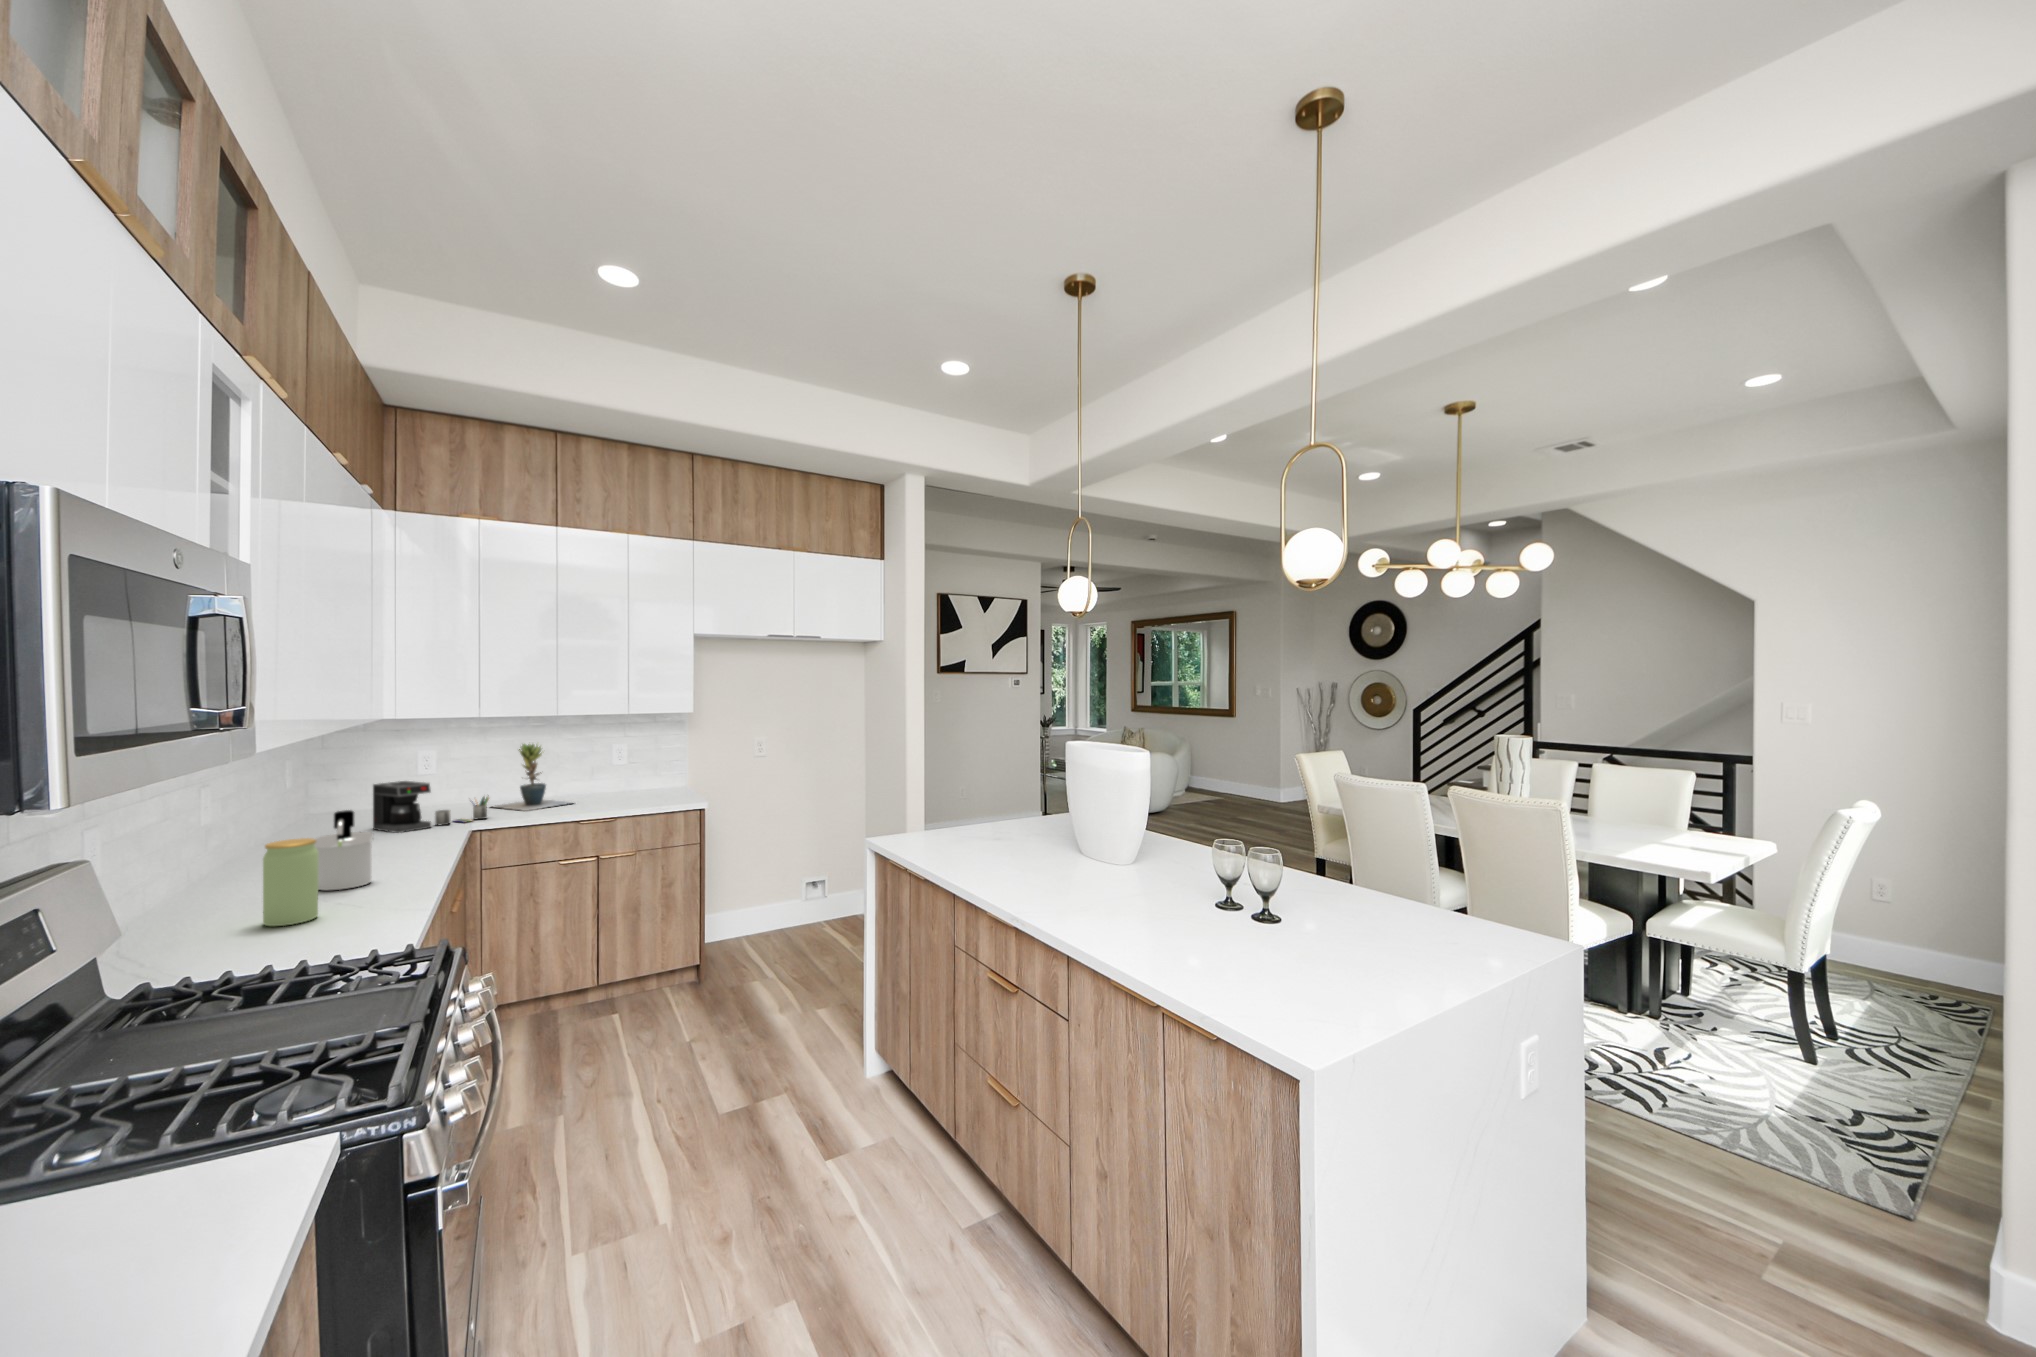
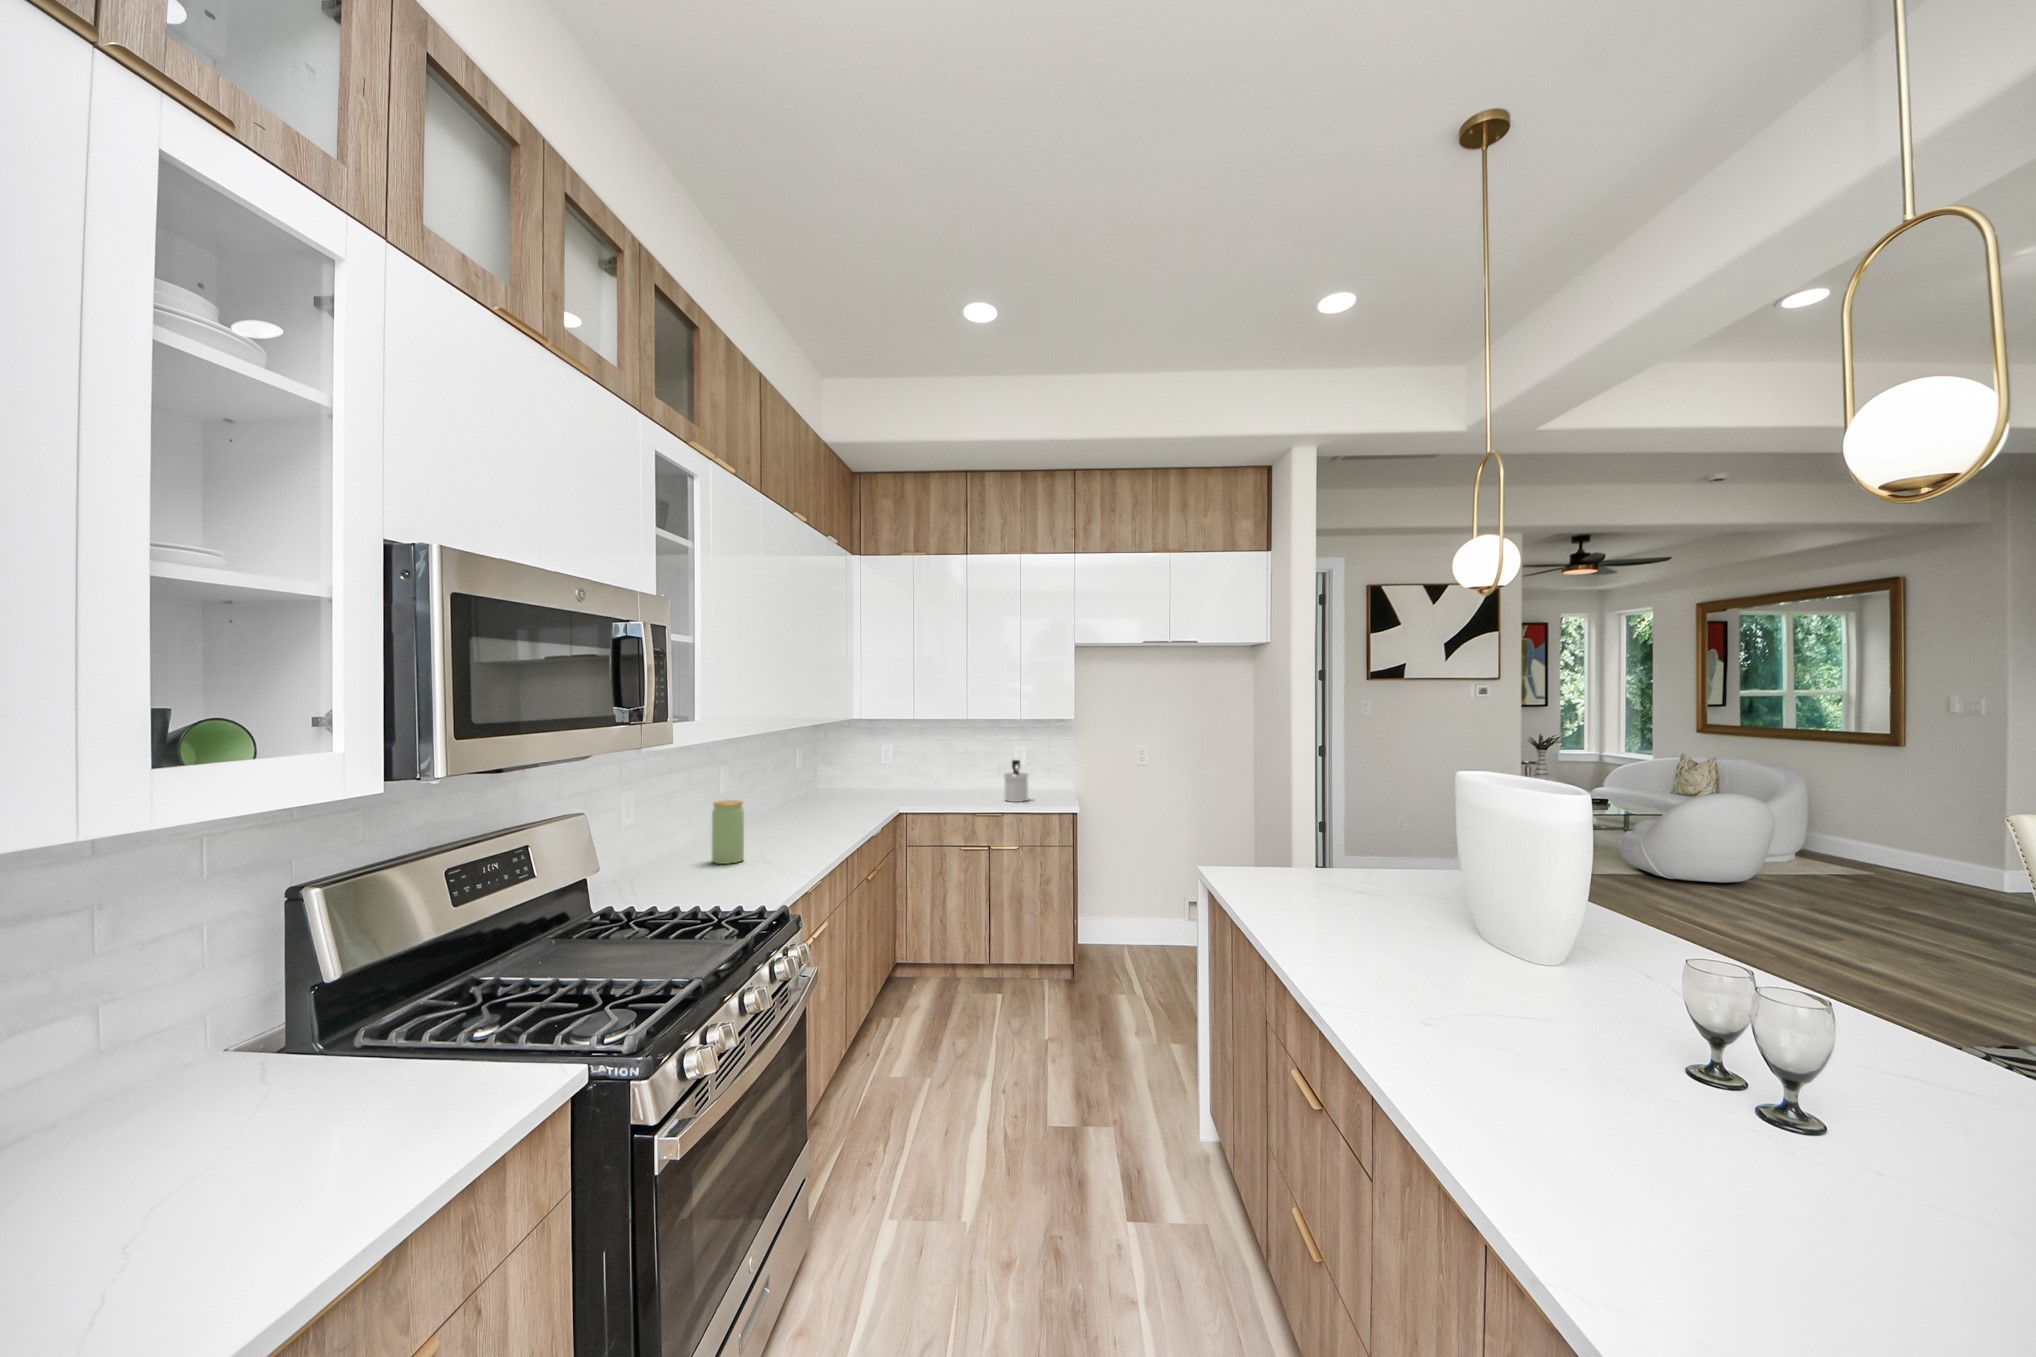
potted plant: present [495,744,571,811] -> none [922,740,985,799]
coffee maker: present [373,781,489,833] -> none [837,766,915,807]
soap dispenser: present [314,810,373,890] -> present [1004,760,1028,802]

